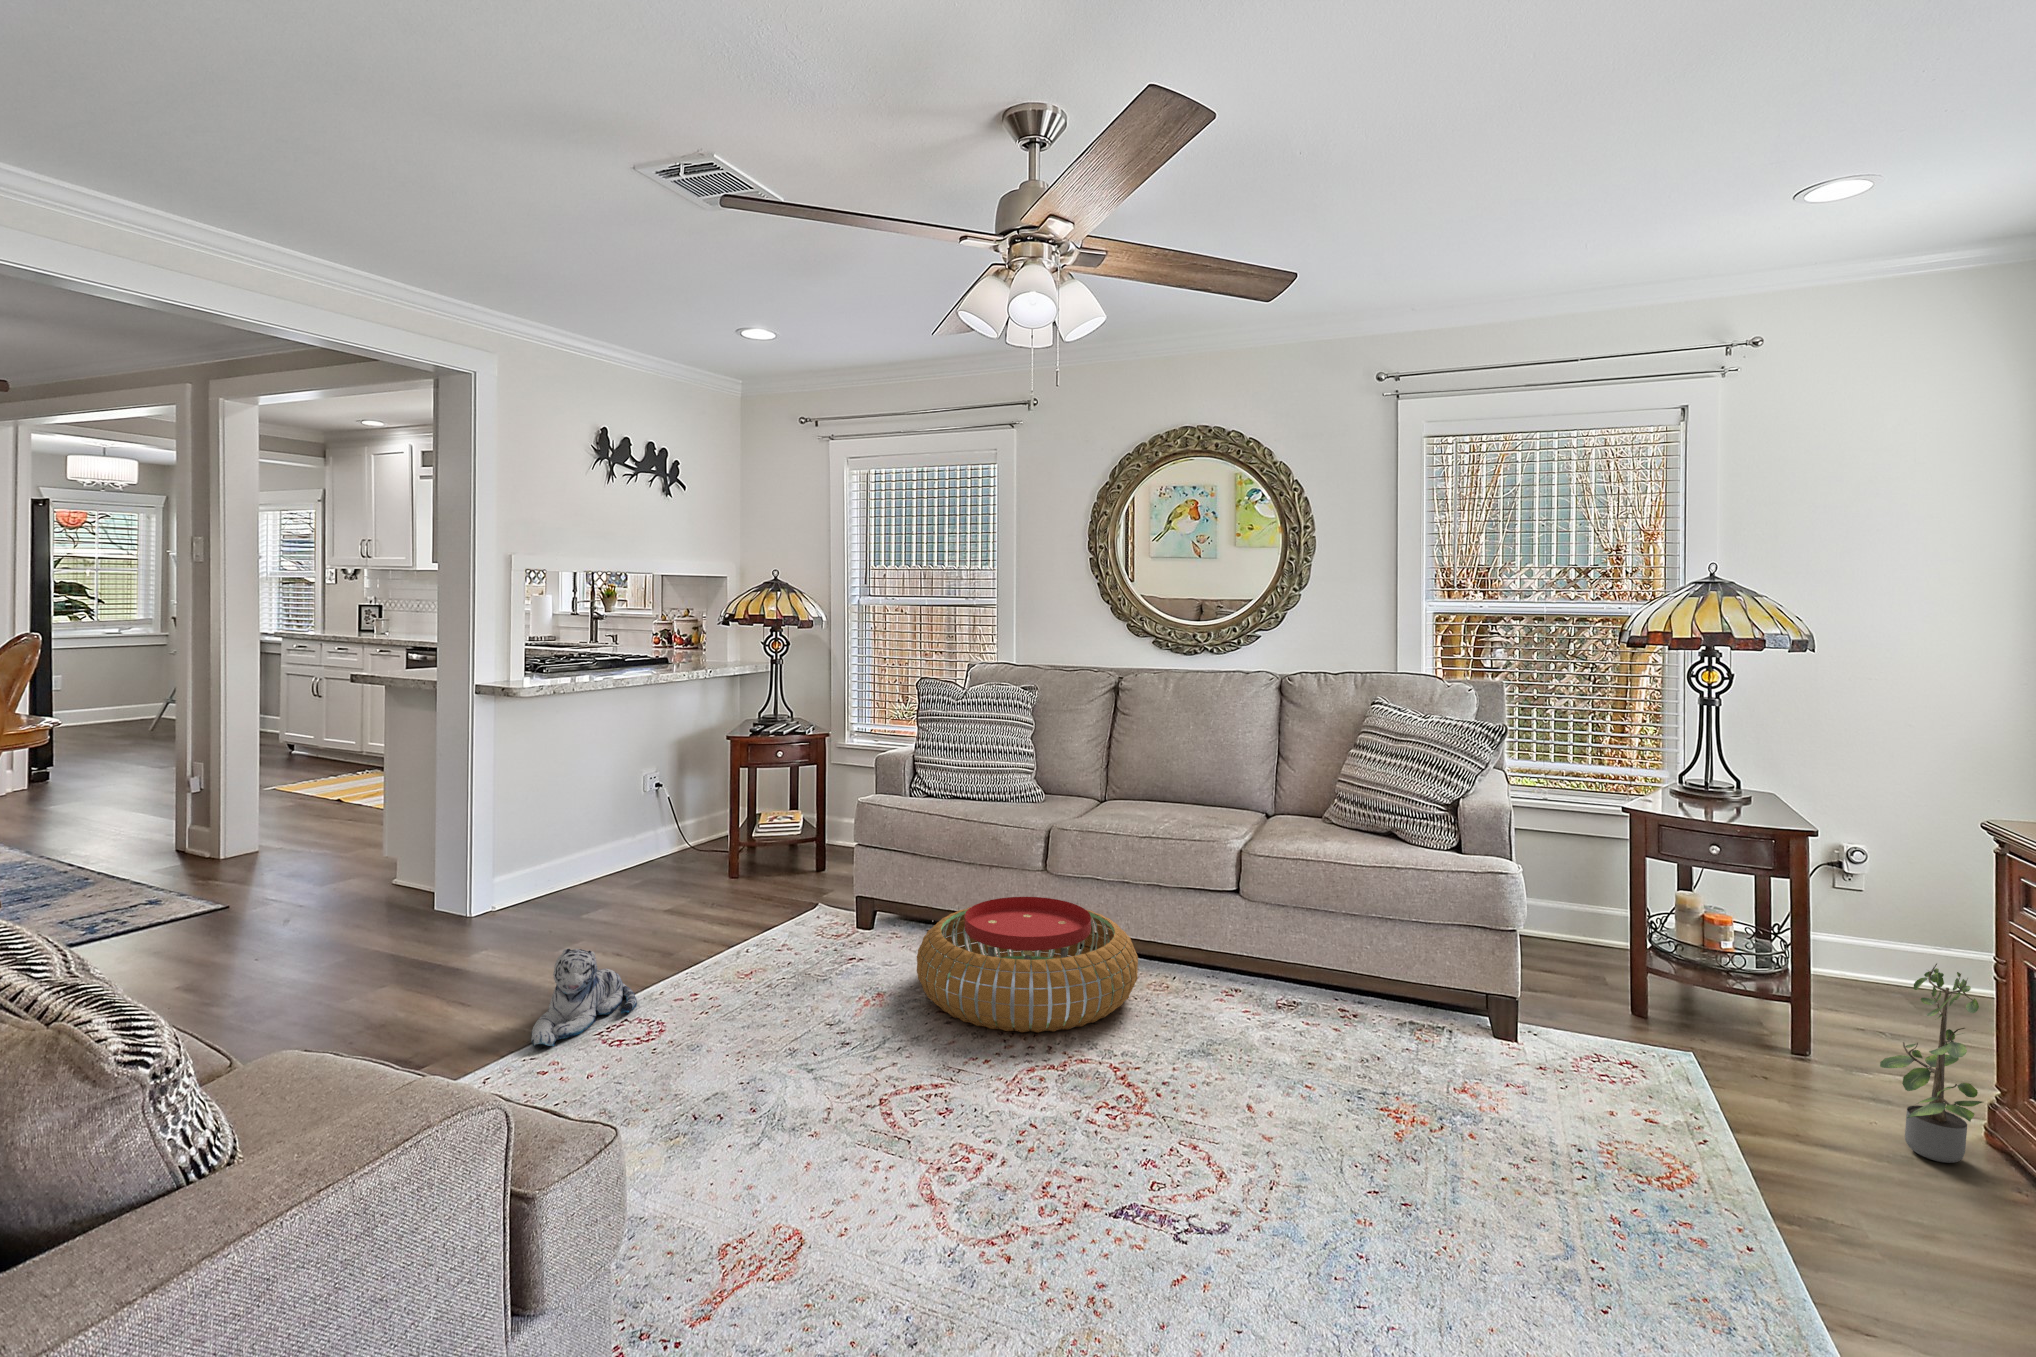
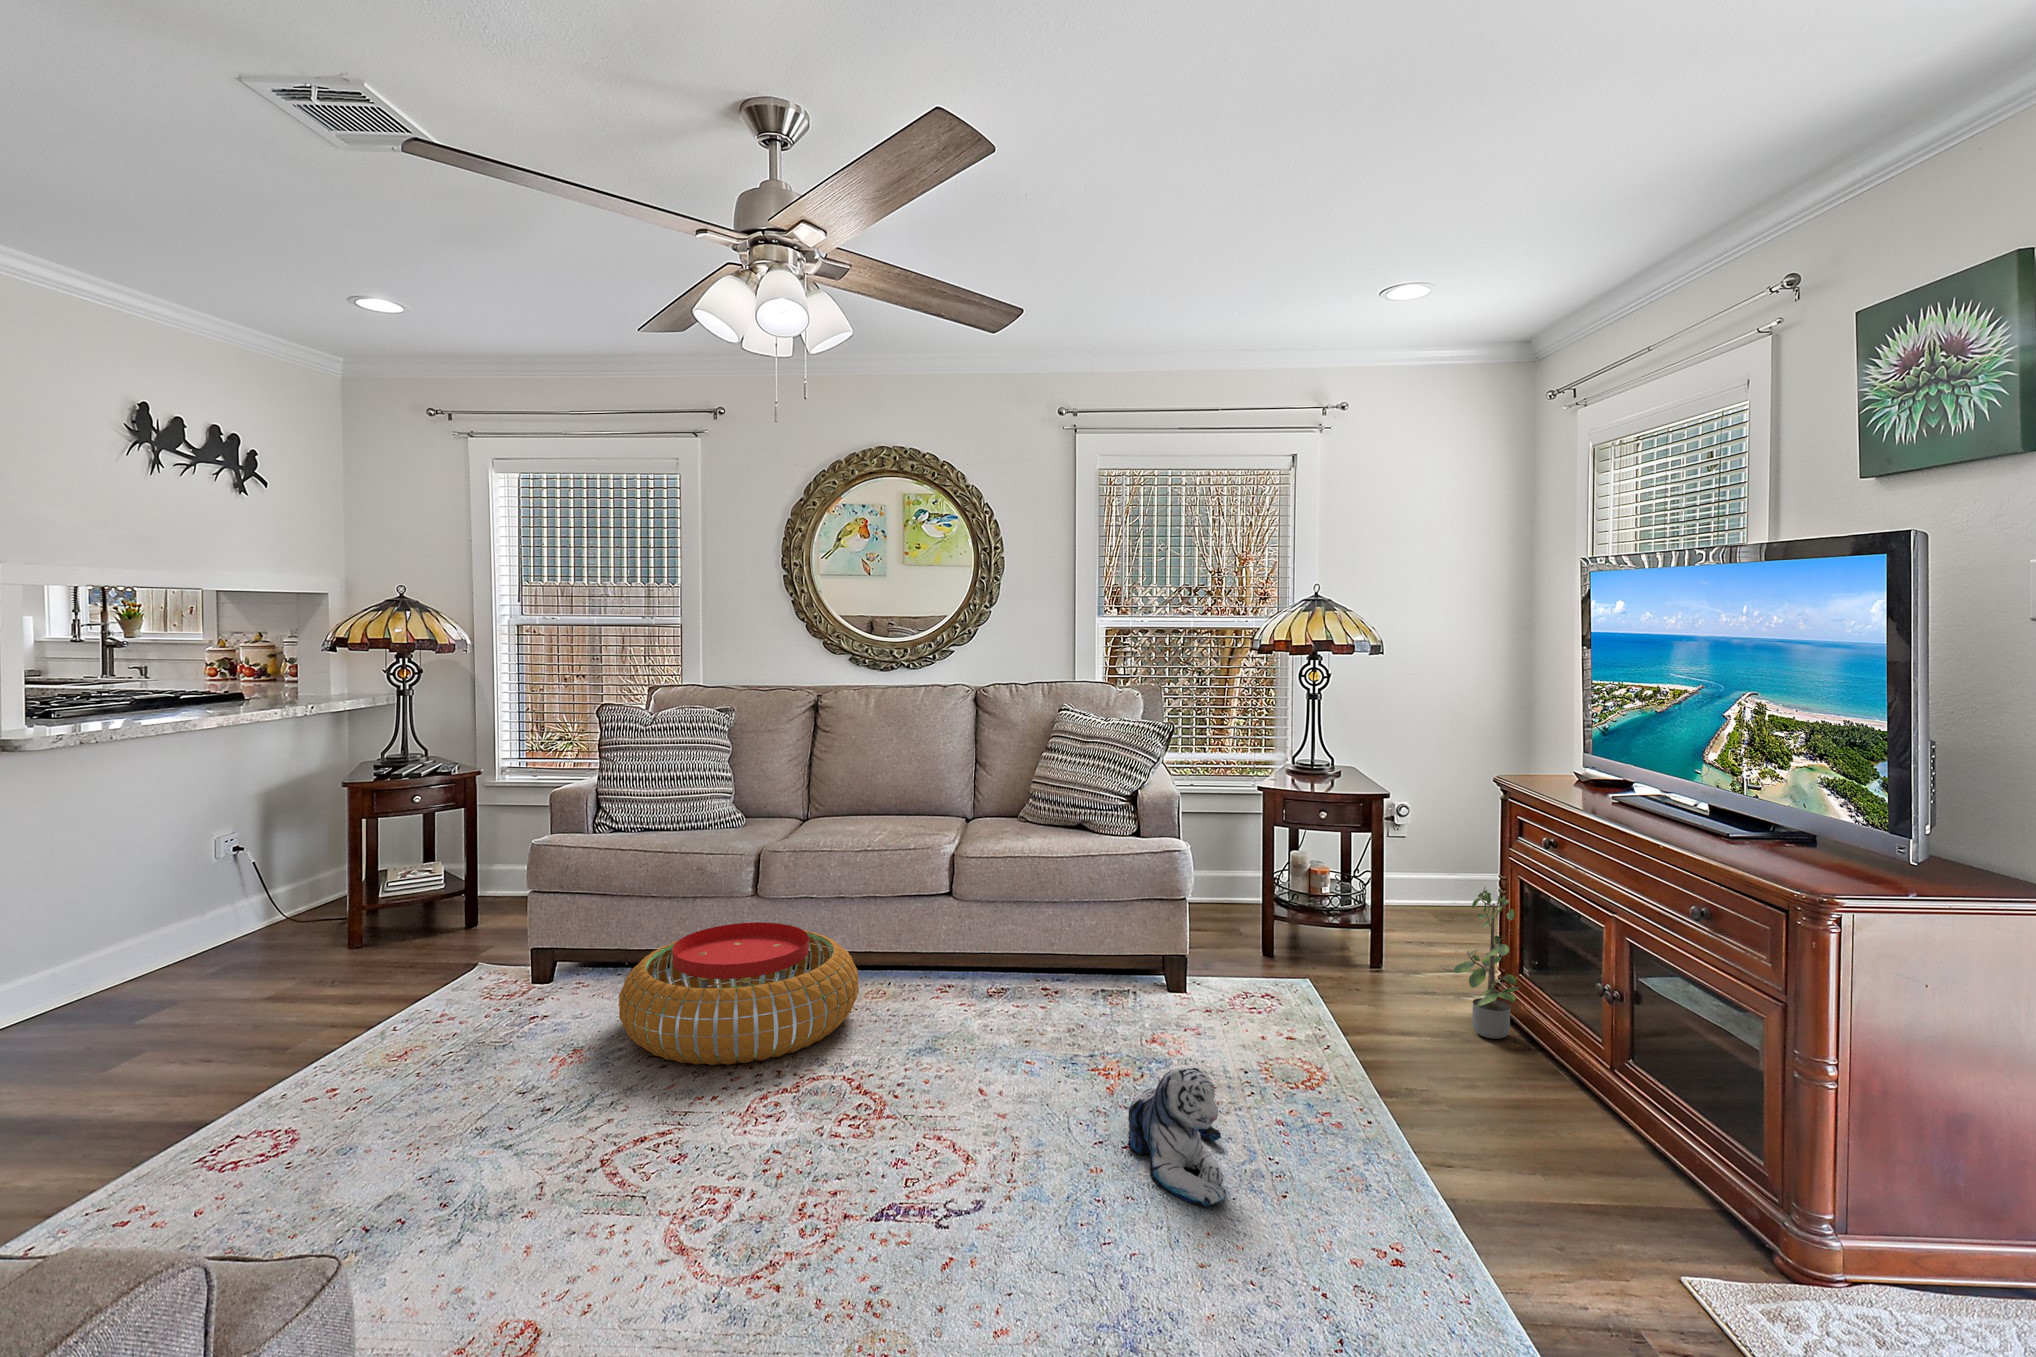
plush toy: present [531,948,637,1047] -> present [1128,1068,1225,1207]

